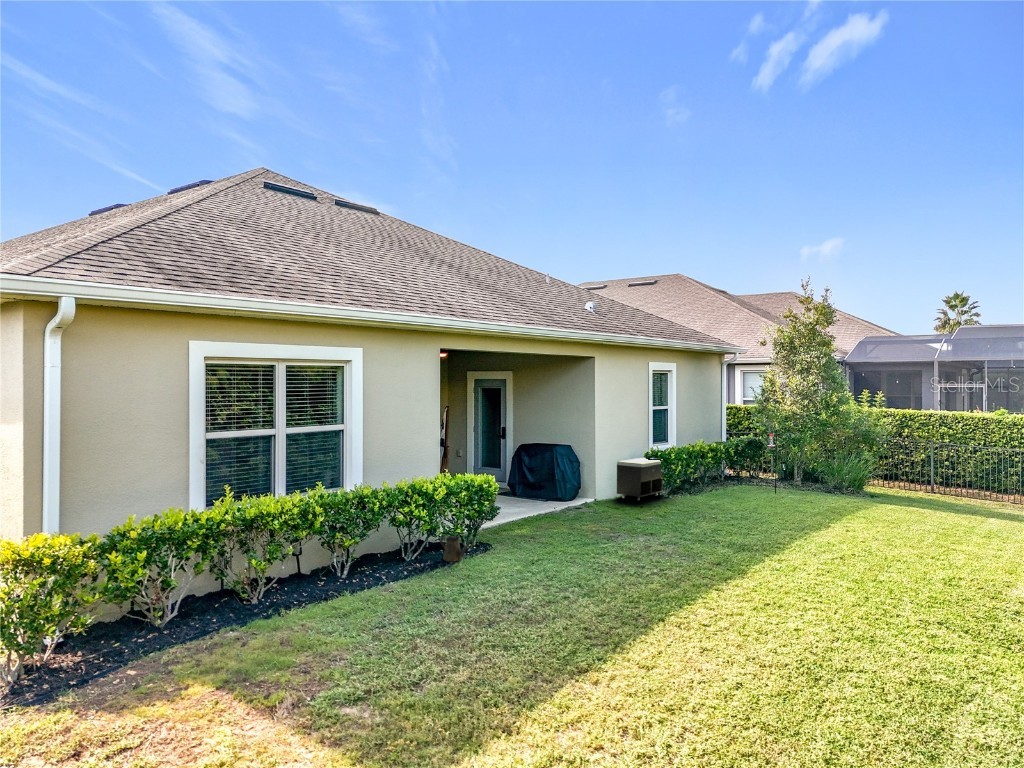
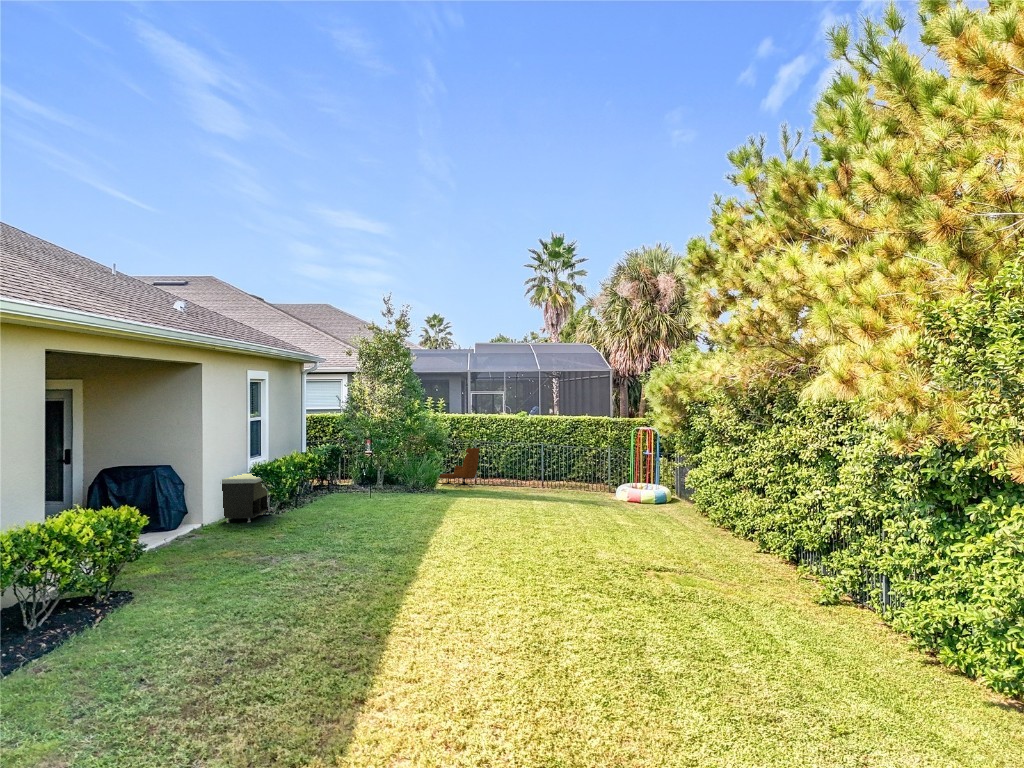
lounge chair: none [871,450,918,495] -> present [440,448,480,488]
watering can: present [440,536,474,562] -> none [83,585,150,627]

